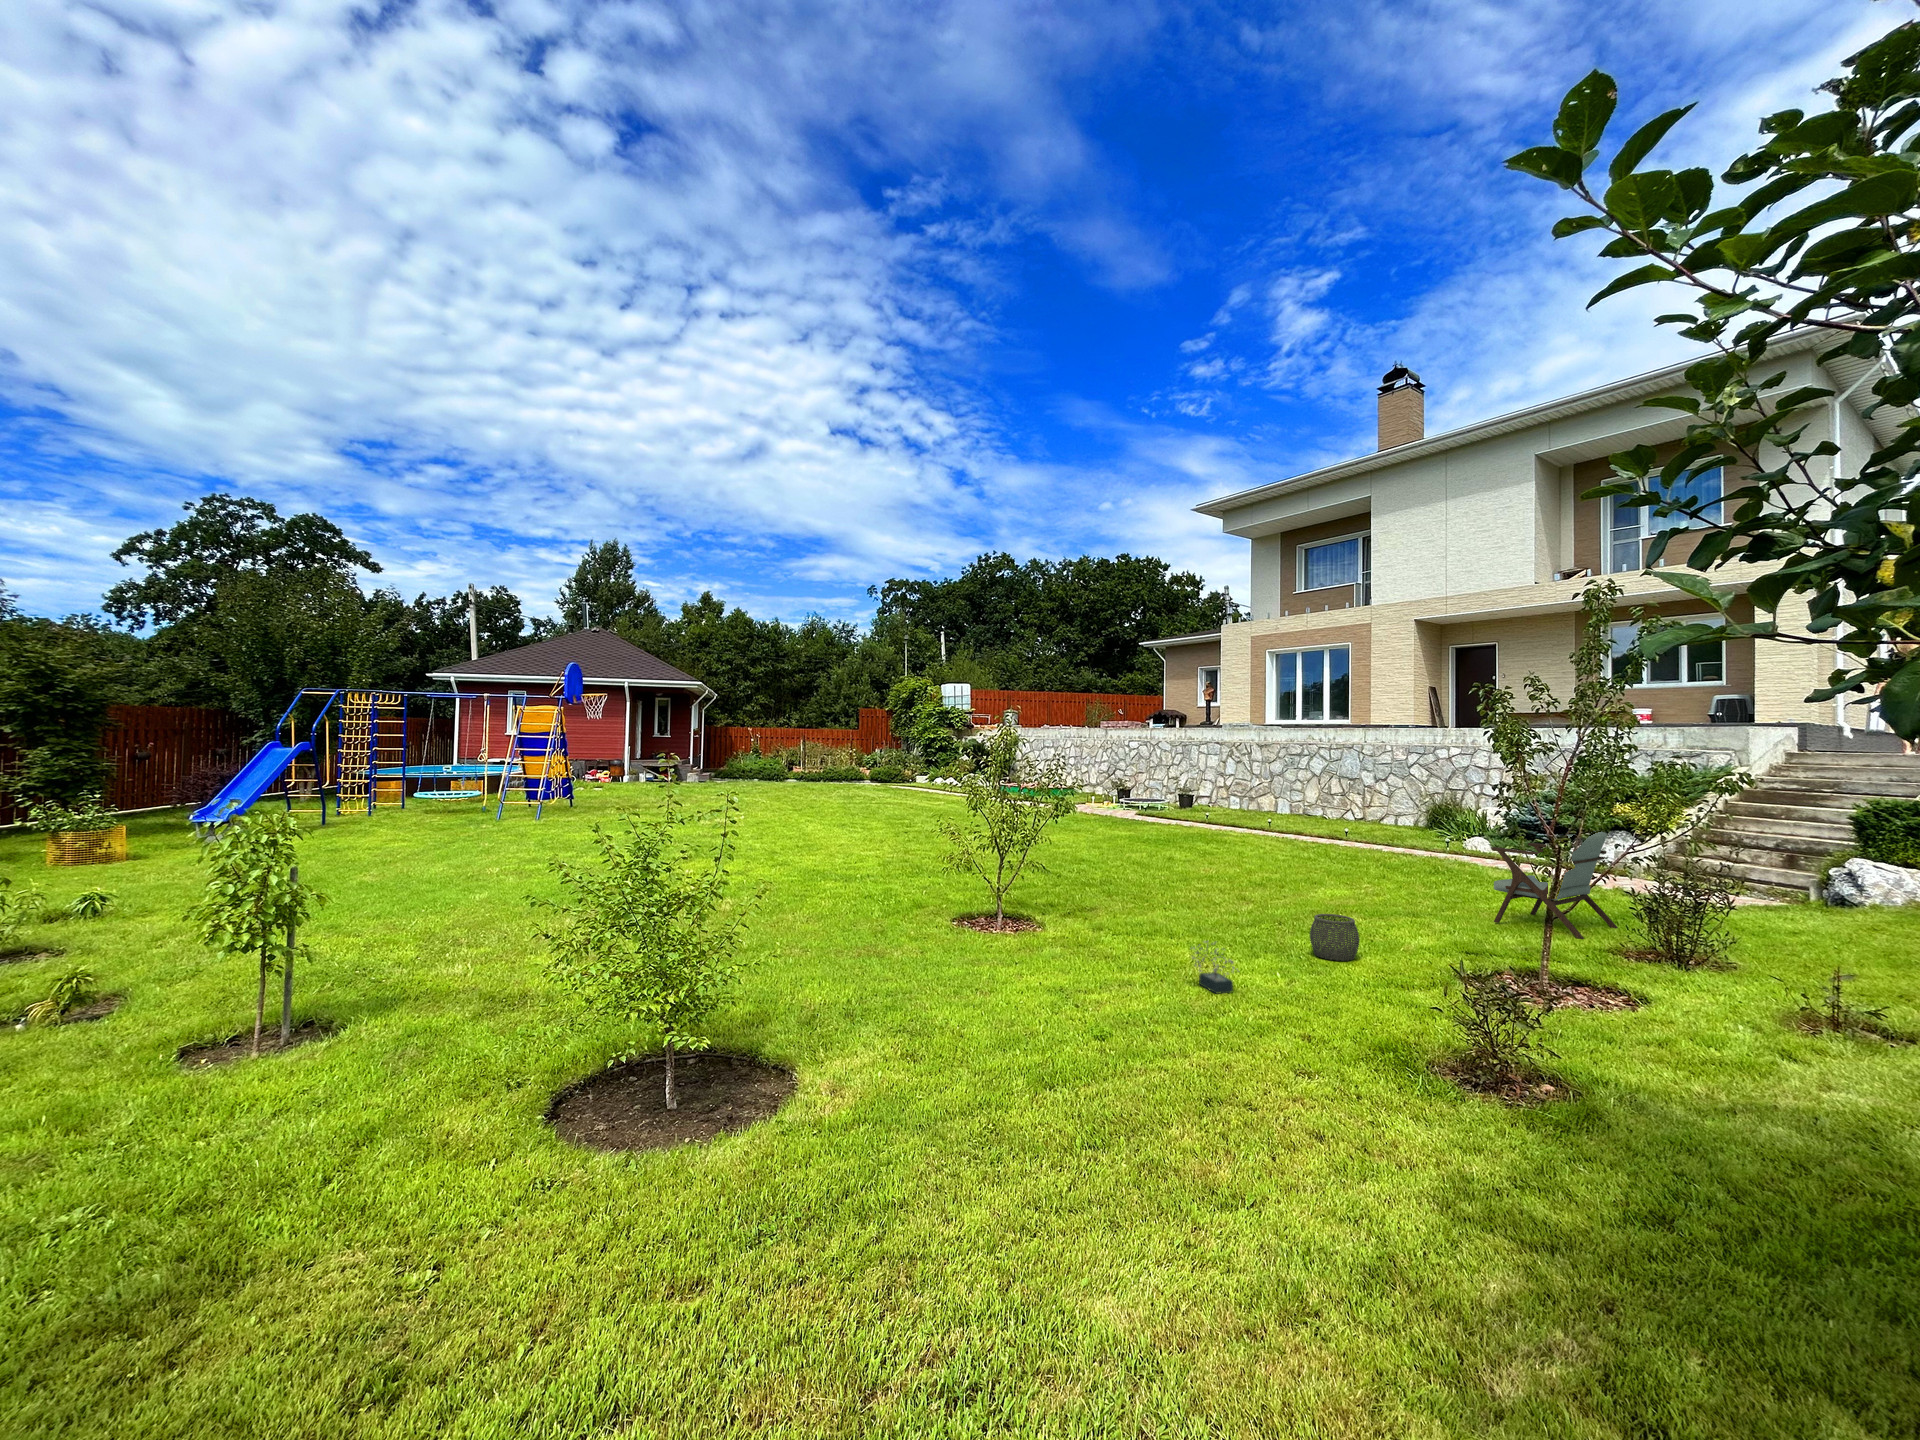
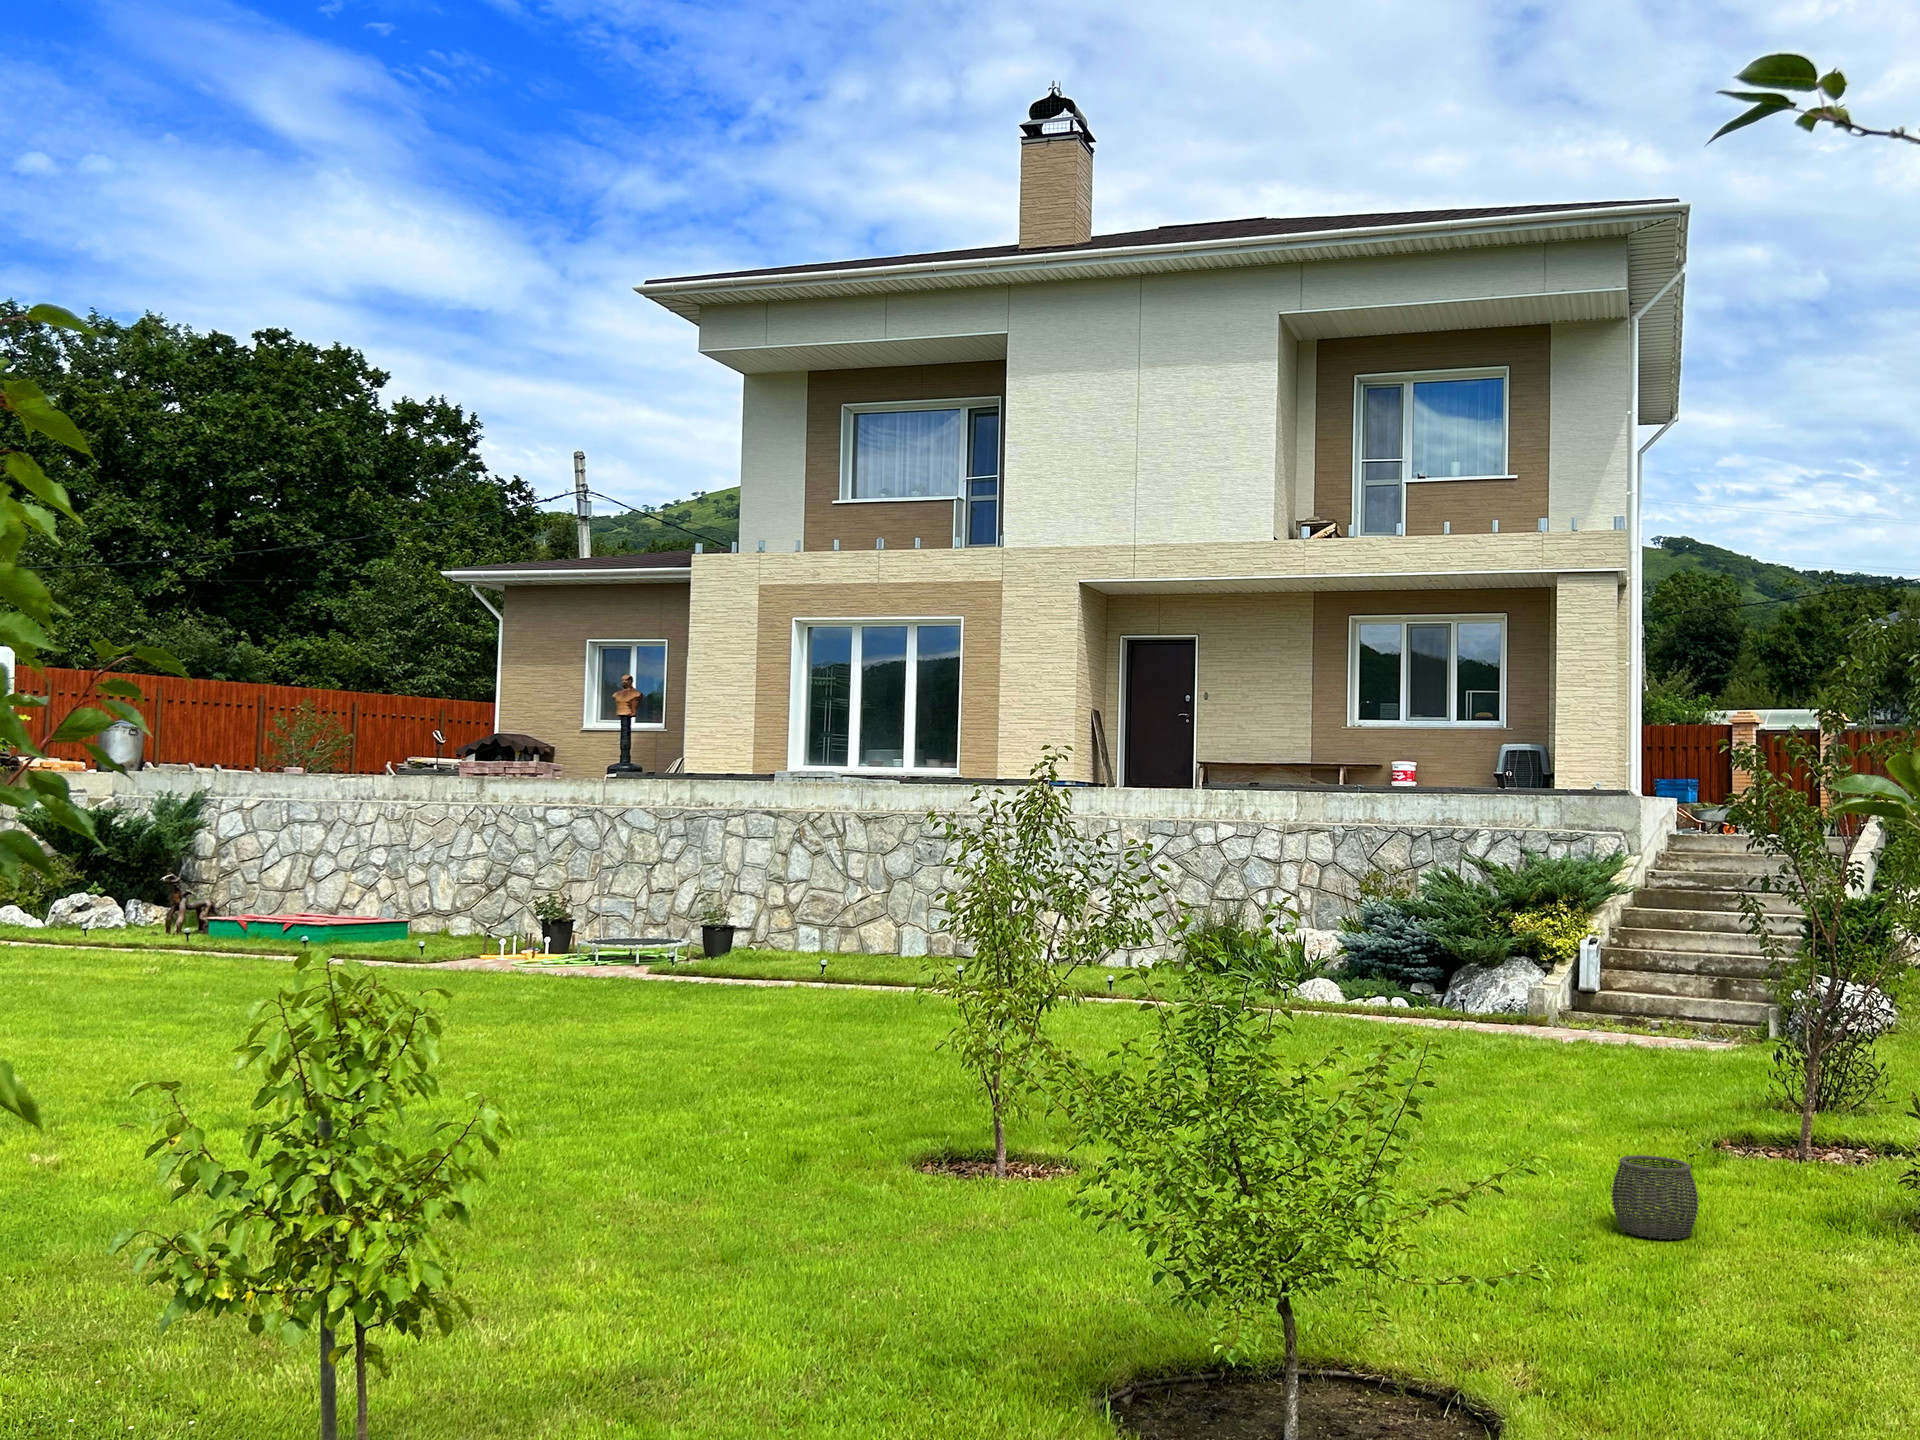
lounge chair: present [1491,831,1618,939] -> none [1655,970,1801,1142]
decorative plant: present [1193,941,1237,994] -> none [1625,1241,1730,1343]

